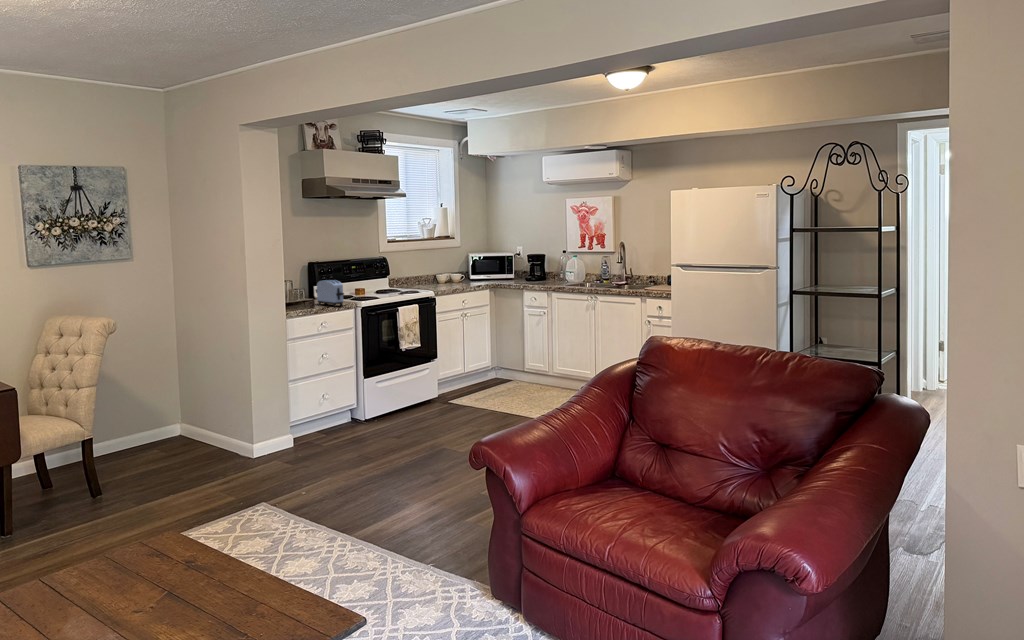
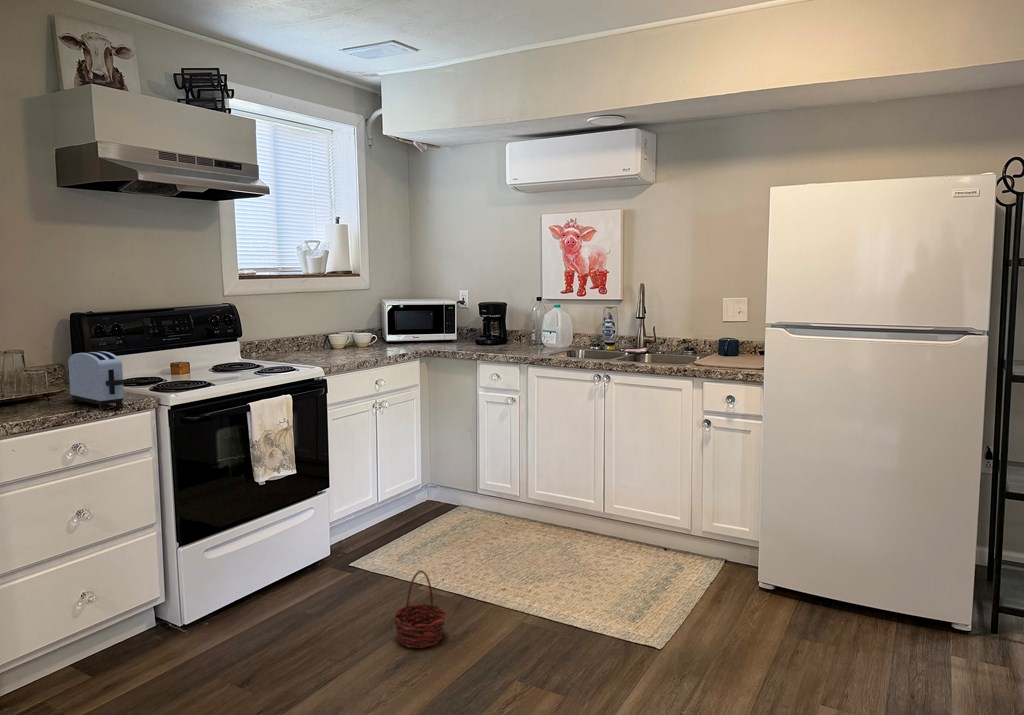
basket: none [470,391,497,428] -> present [393,570,446,648]

